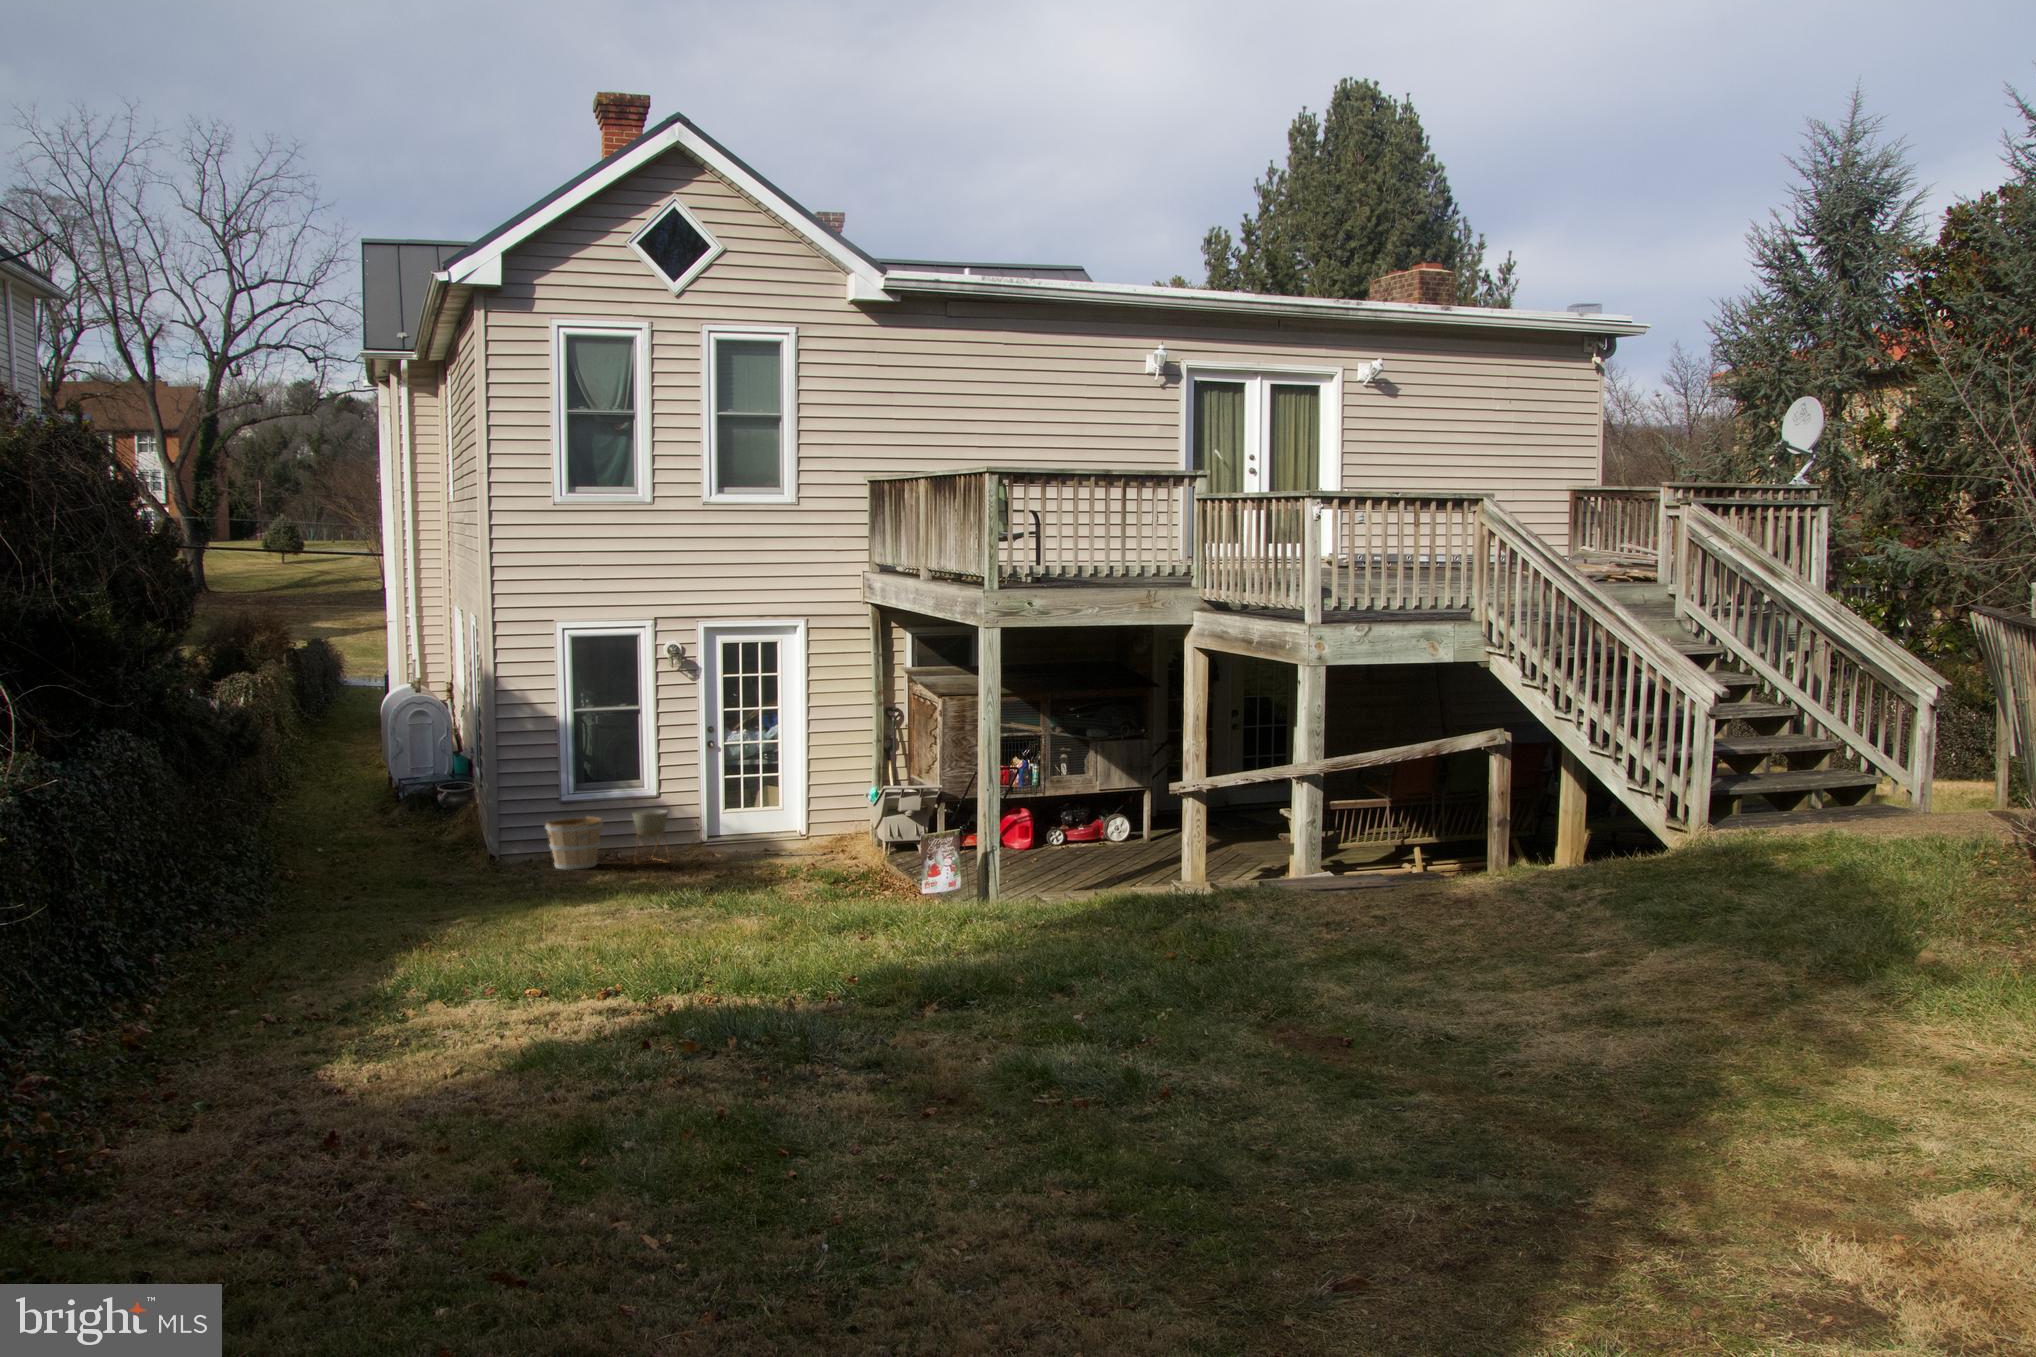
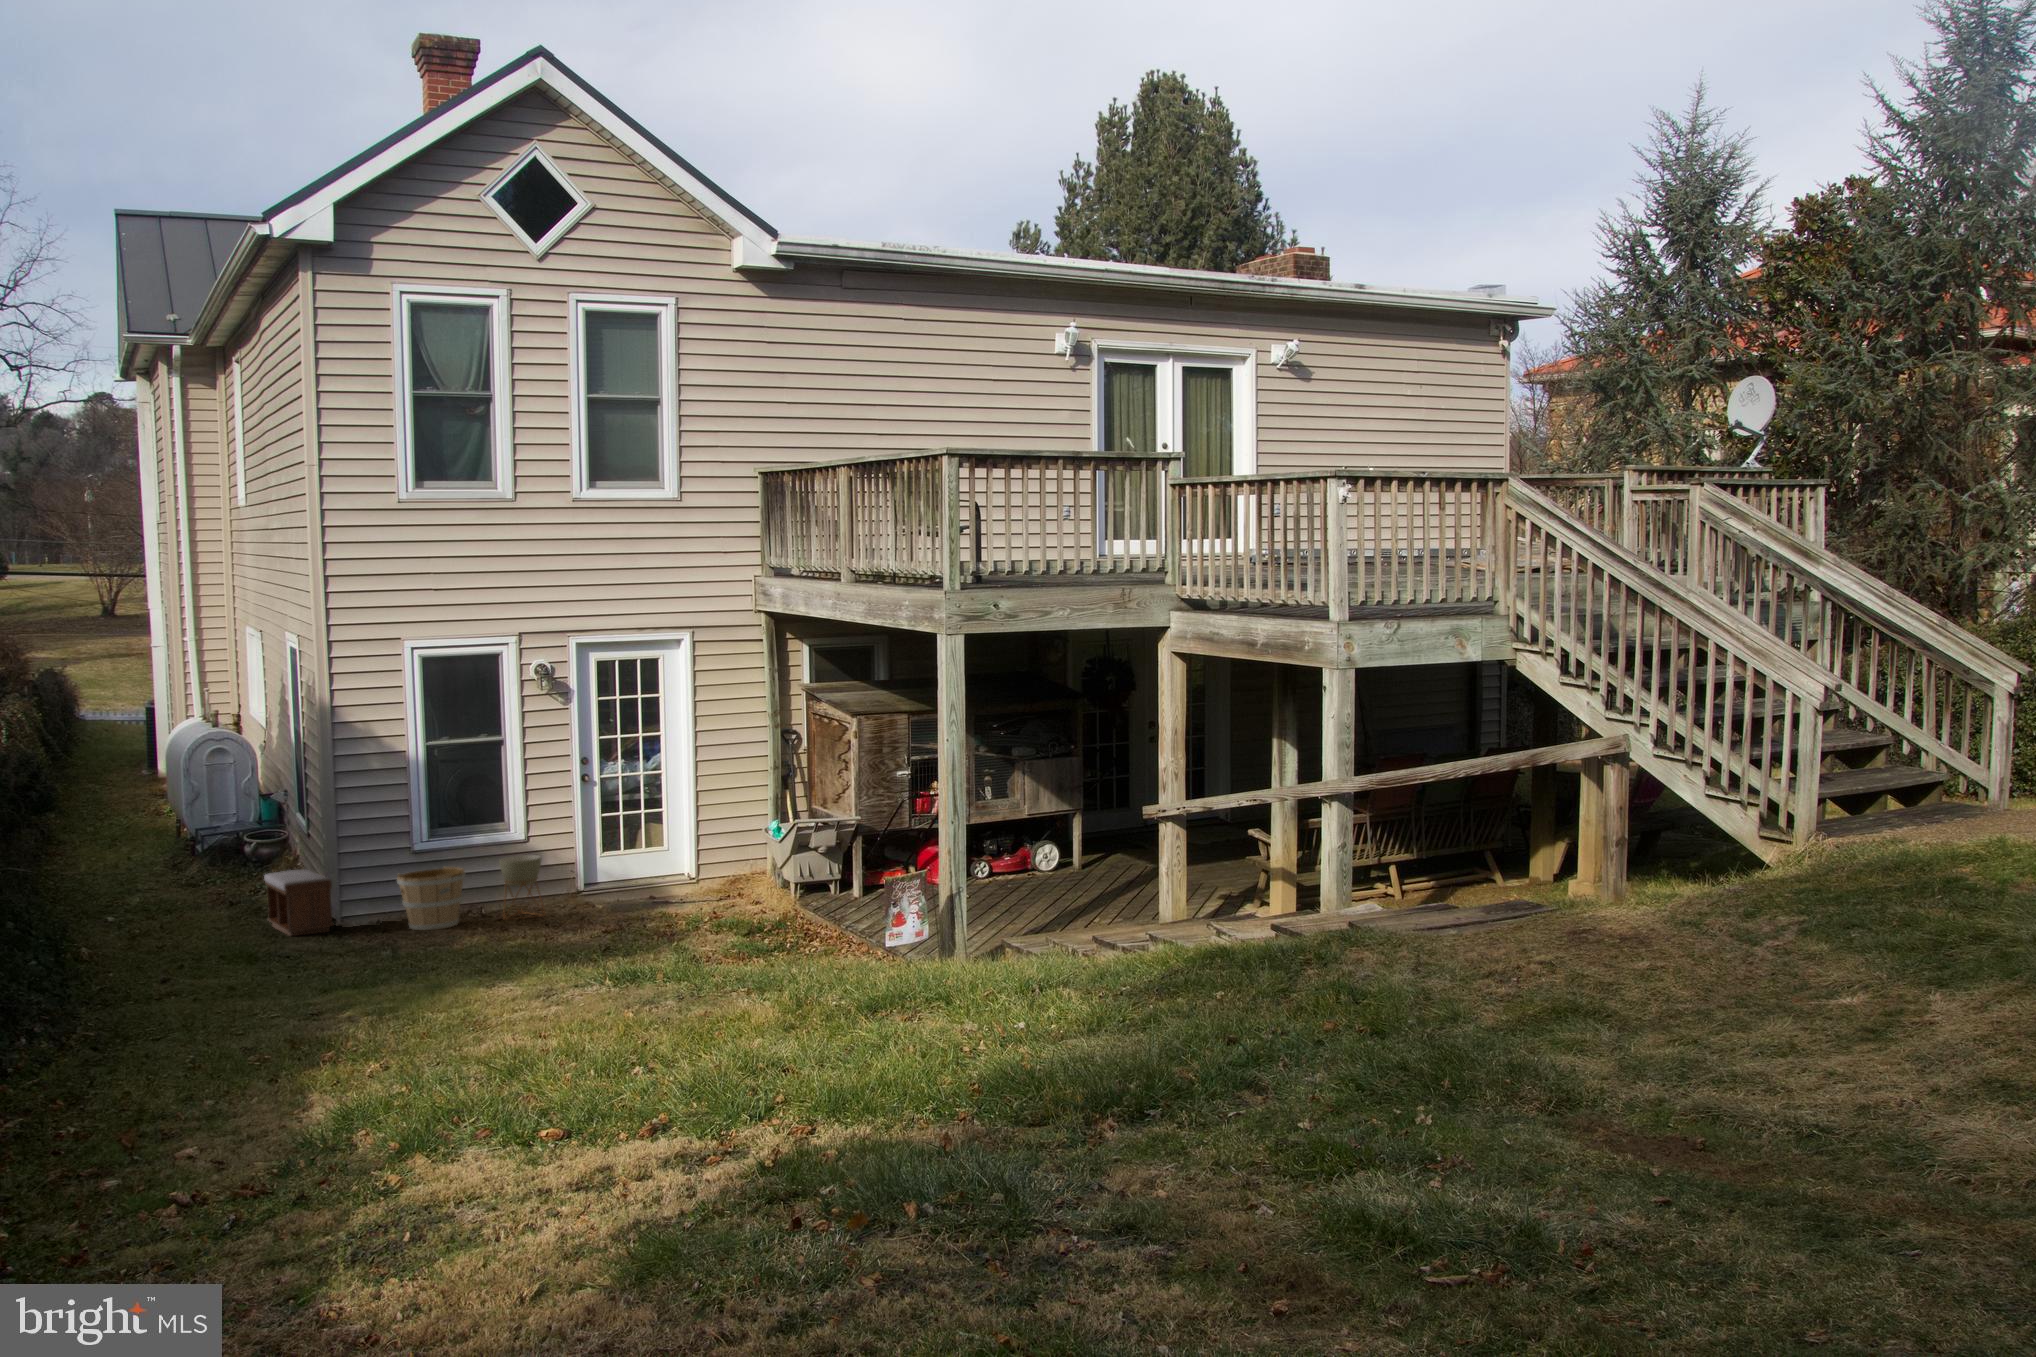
bench: none [443,814,494,870] -> present [264,870,333,936]

